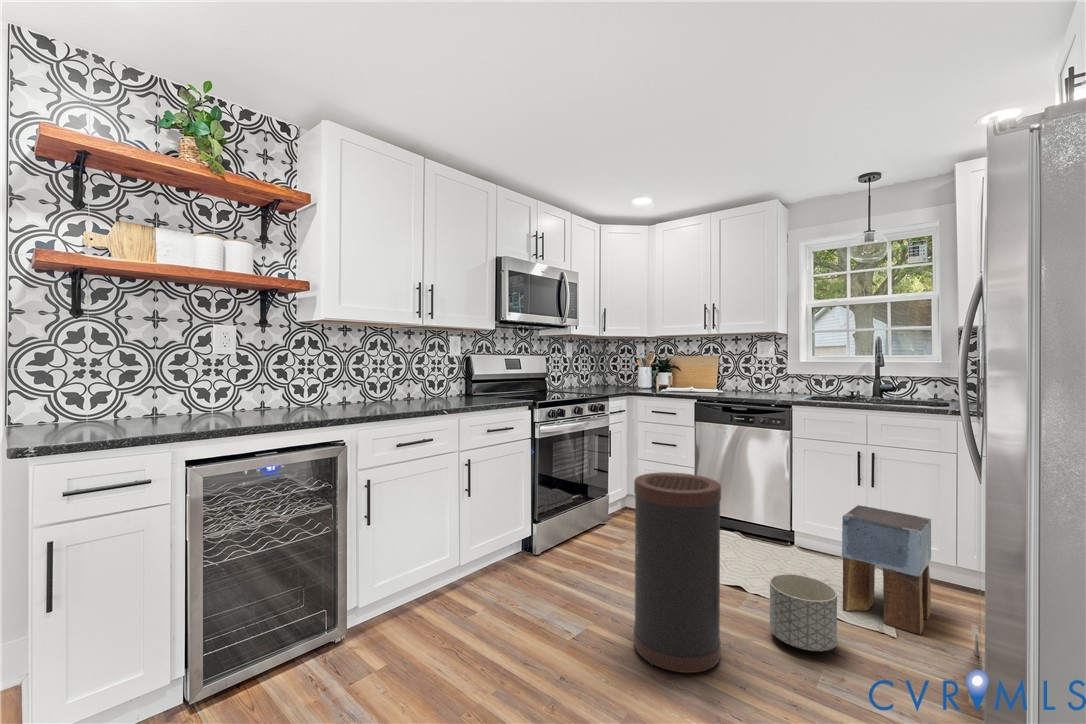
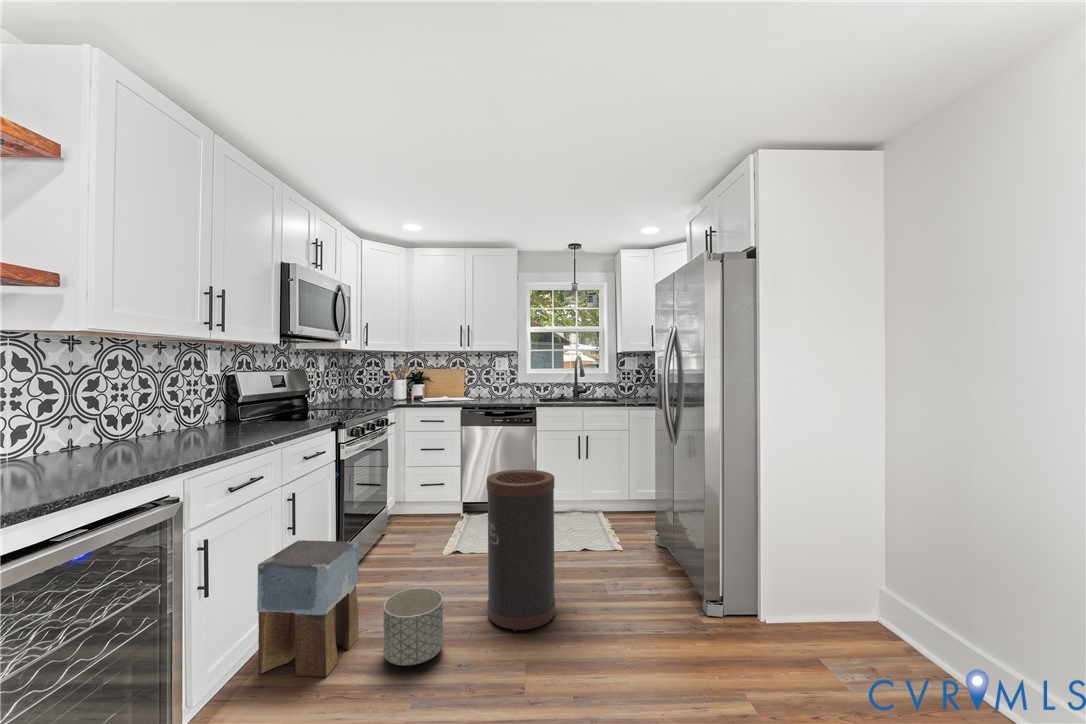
stool: present [842,505,931,635] -> present [257,540,359,677]
planter: present [770,574,837,651] -> present [384,588,443,666]

